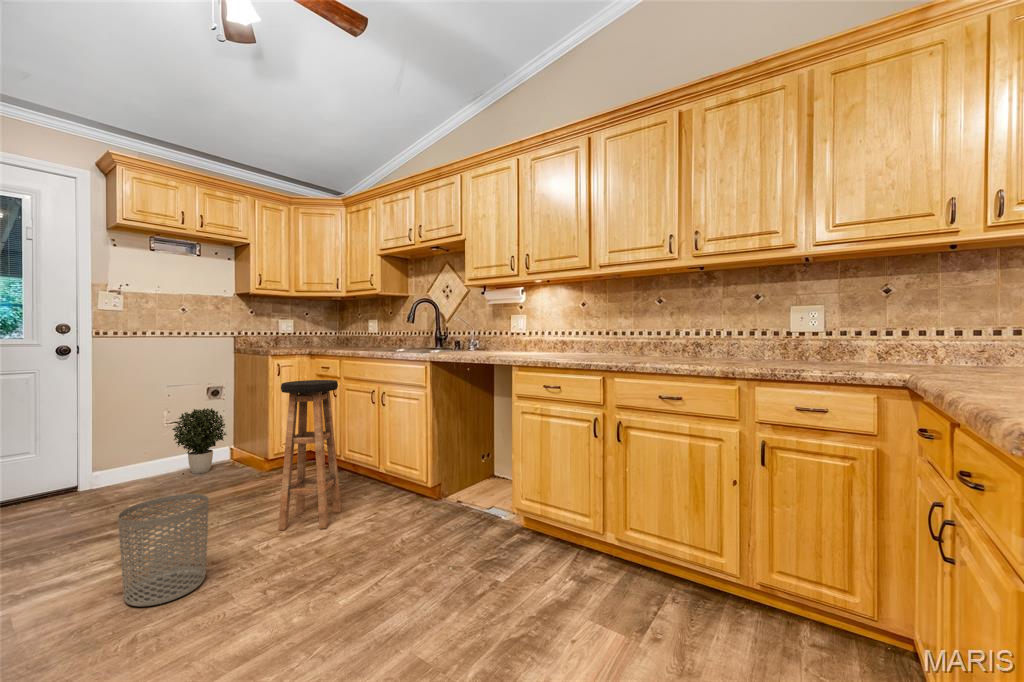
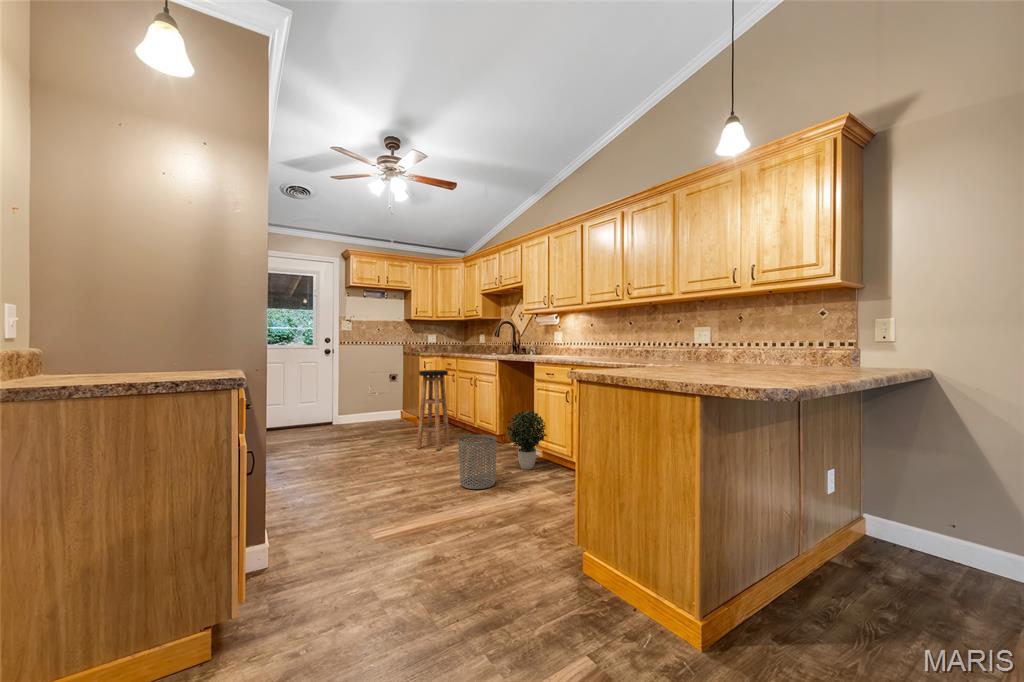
potted plant: present [172,408,227,474] -> present [507,411,547,470]
waste bin: present [118,494,209,606] -> present [458,435,497,489]

